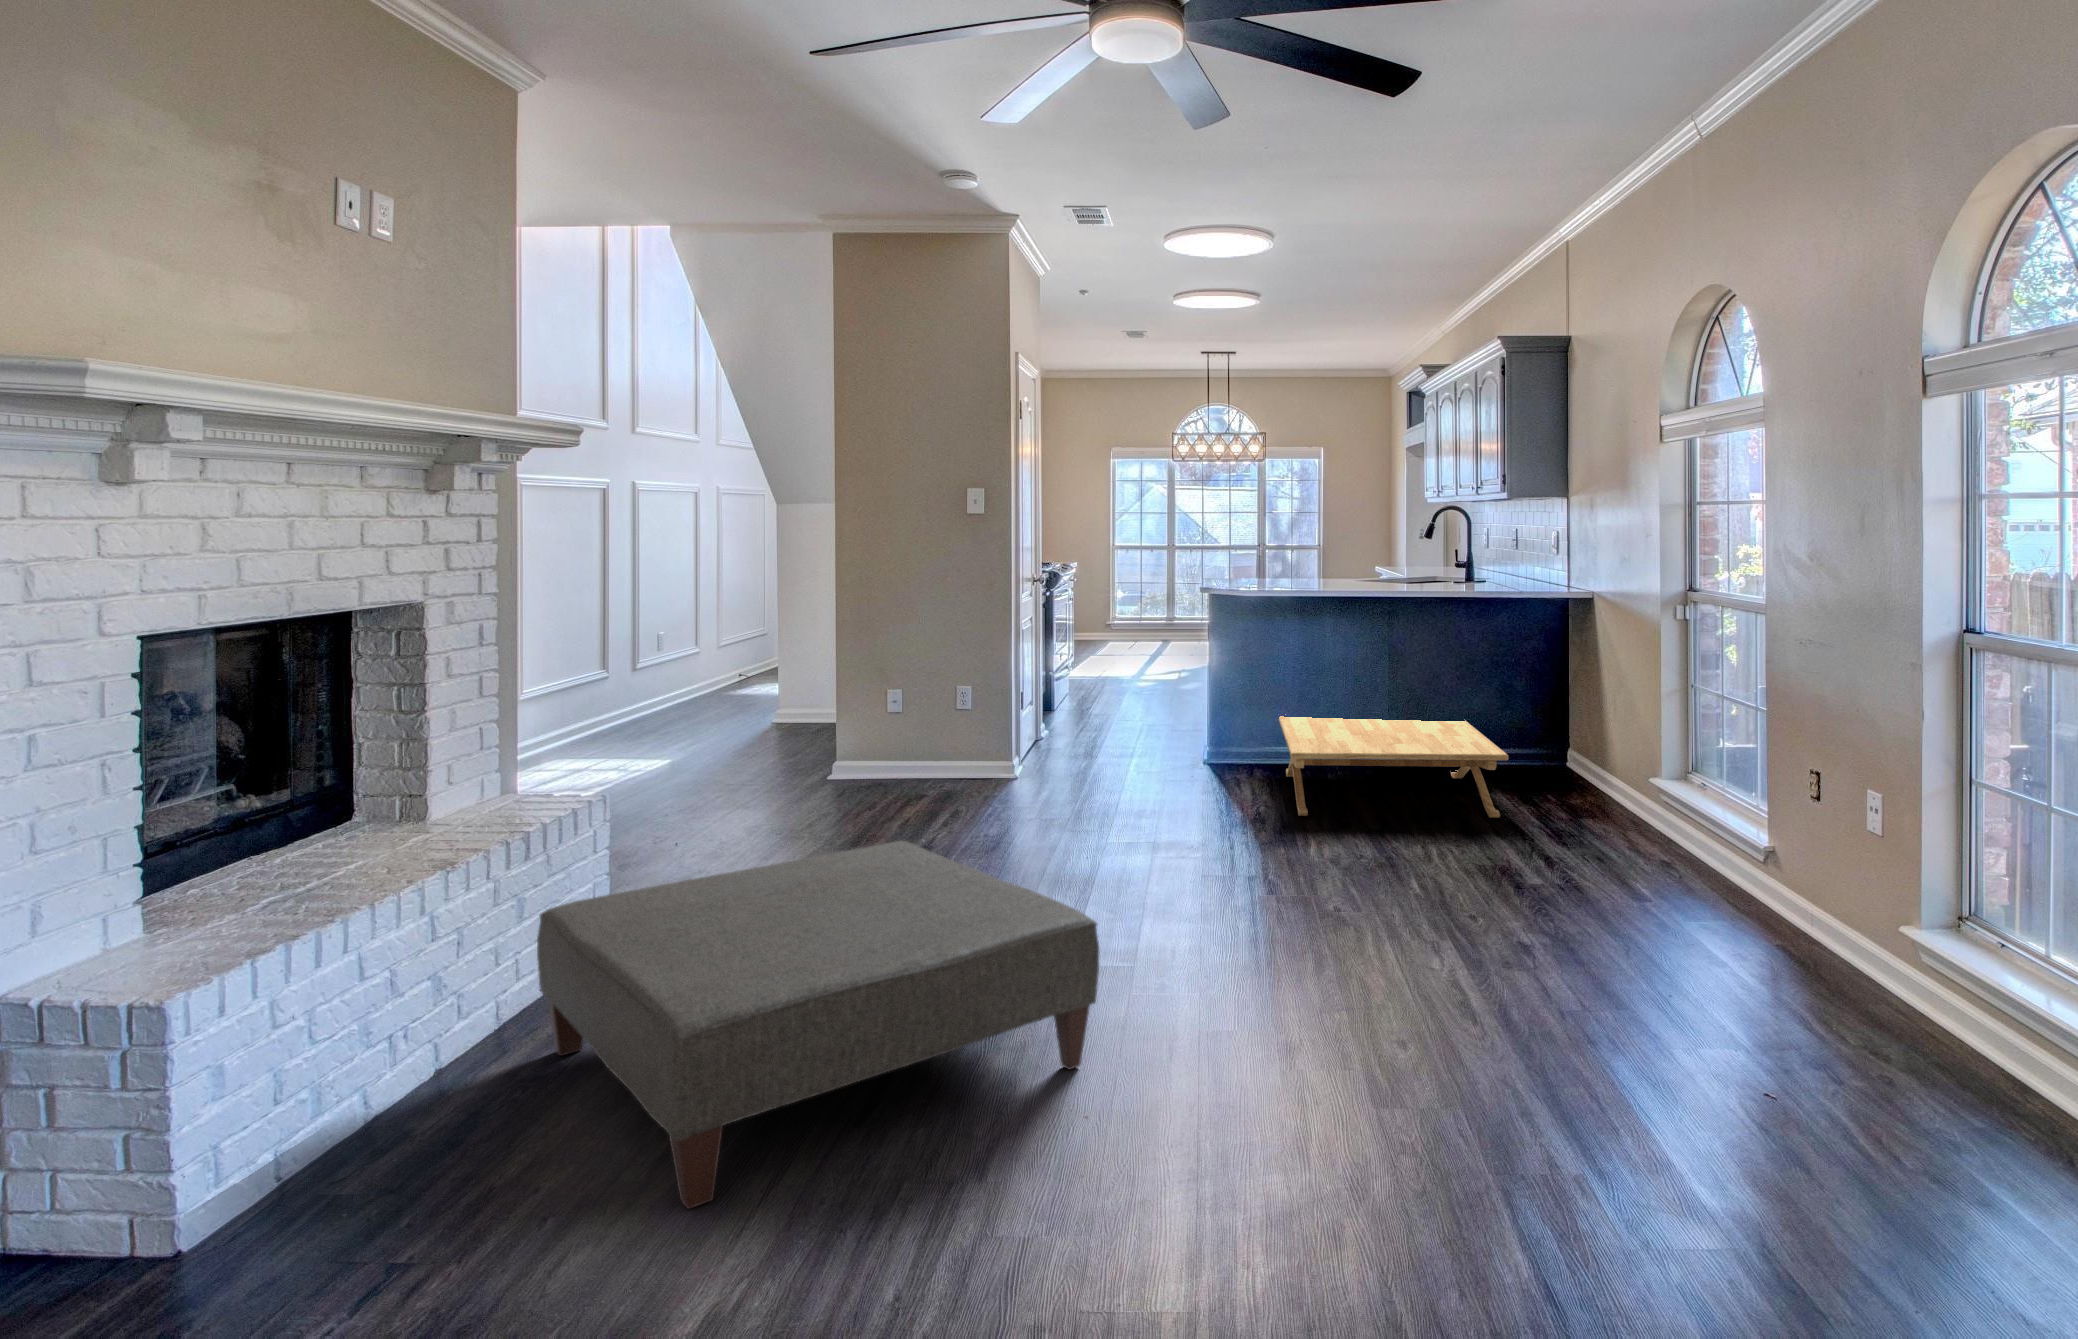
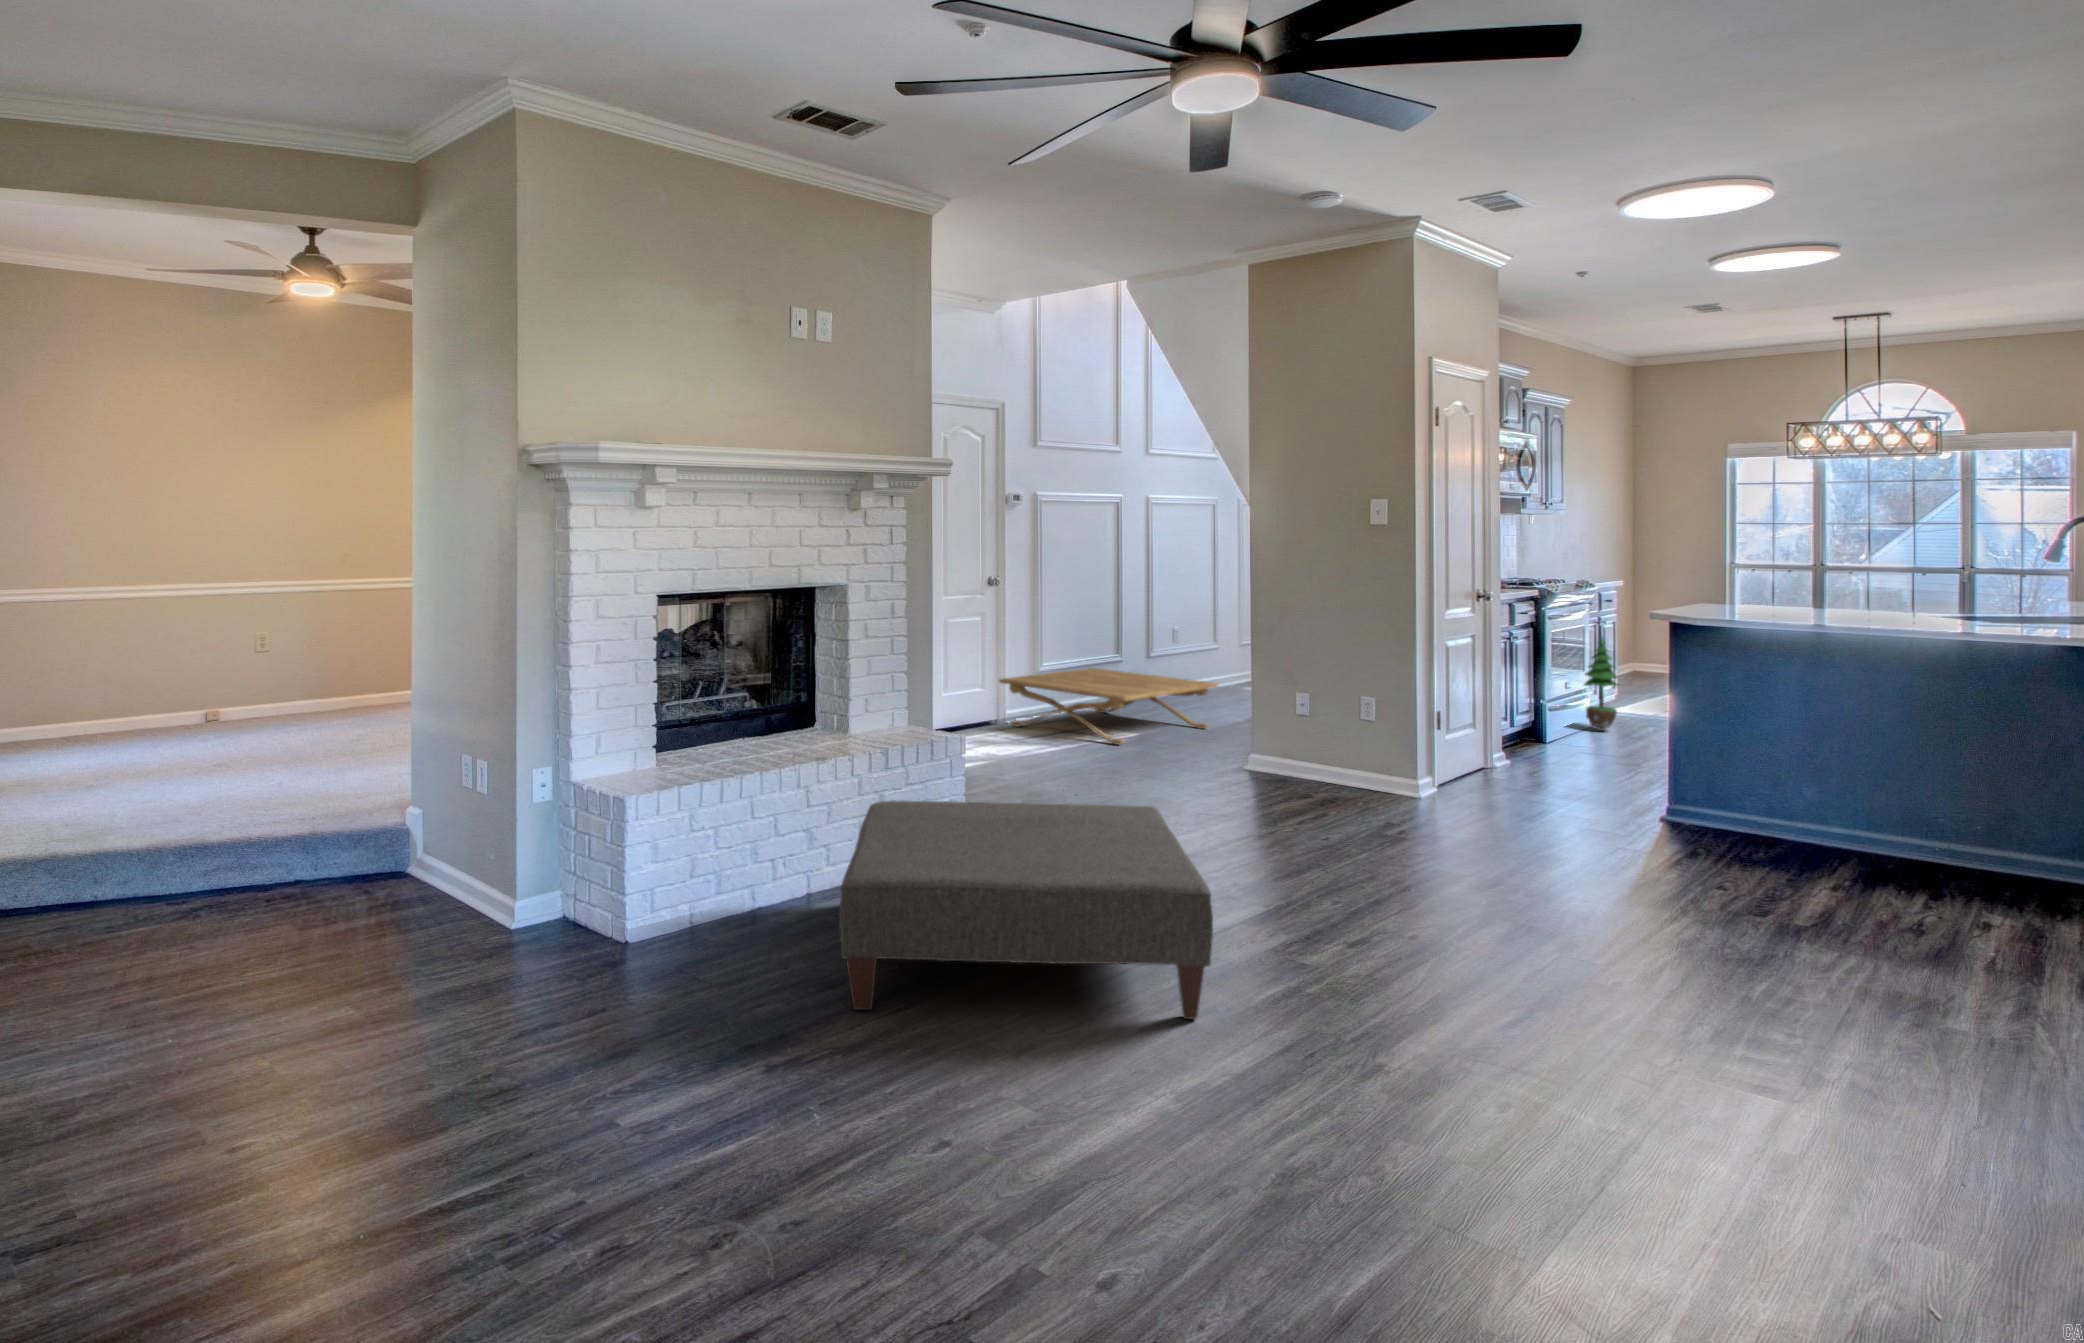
potted tree: none [1065,614,1096,700] -> present [1584,638,1618,731]
coffee table: present [1279,714,1509,818] -> present [999,668,1218,744]

